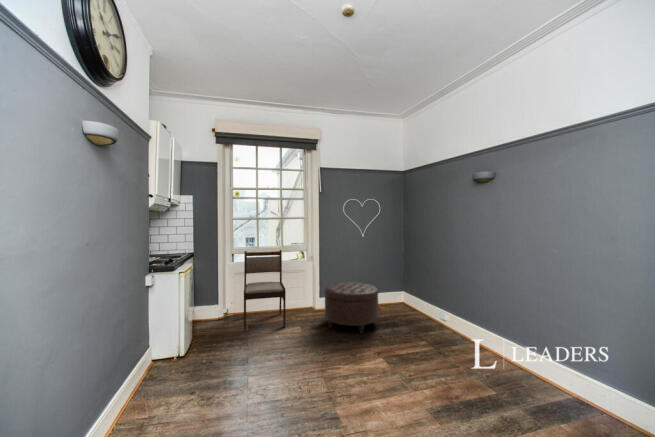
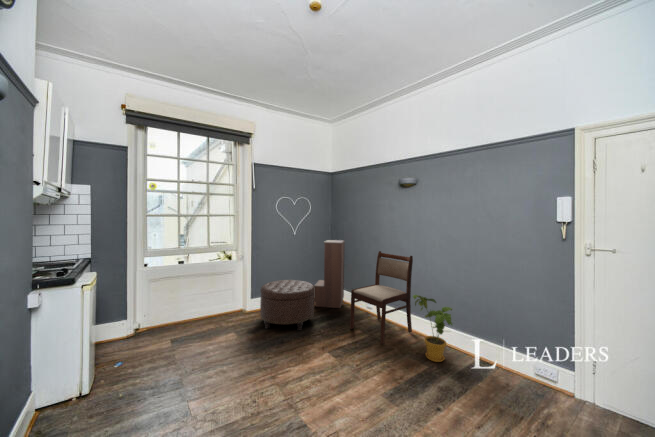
bookshelf: none [383,243,418,317] -> present [314,240,345,308]
dining chair: present [244,250,286,332] -> present [350,251,413,344]
house plant: none [478,307,536,389] -> present [413,295,452,362]

